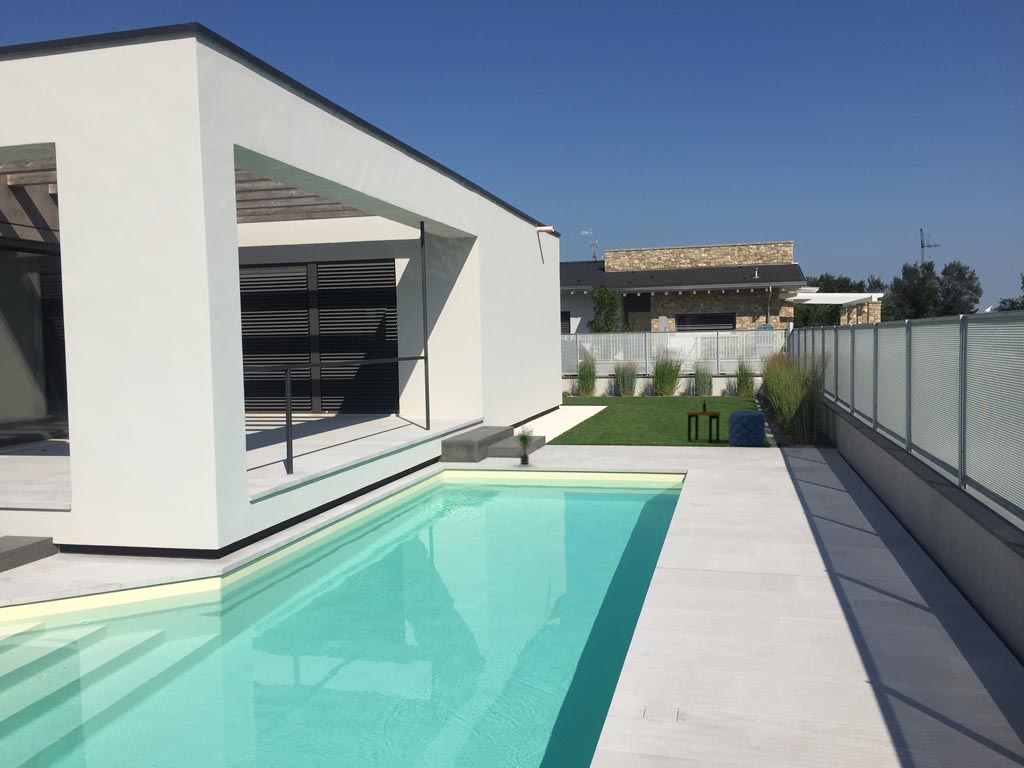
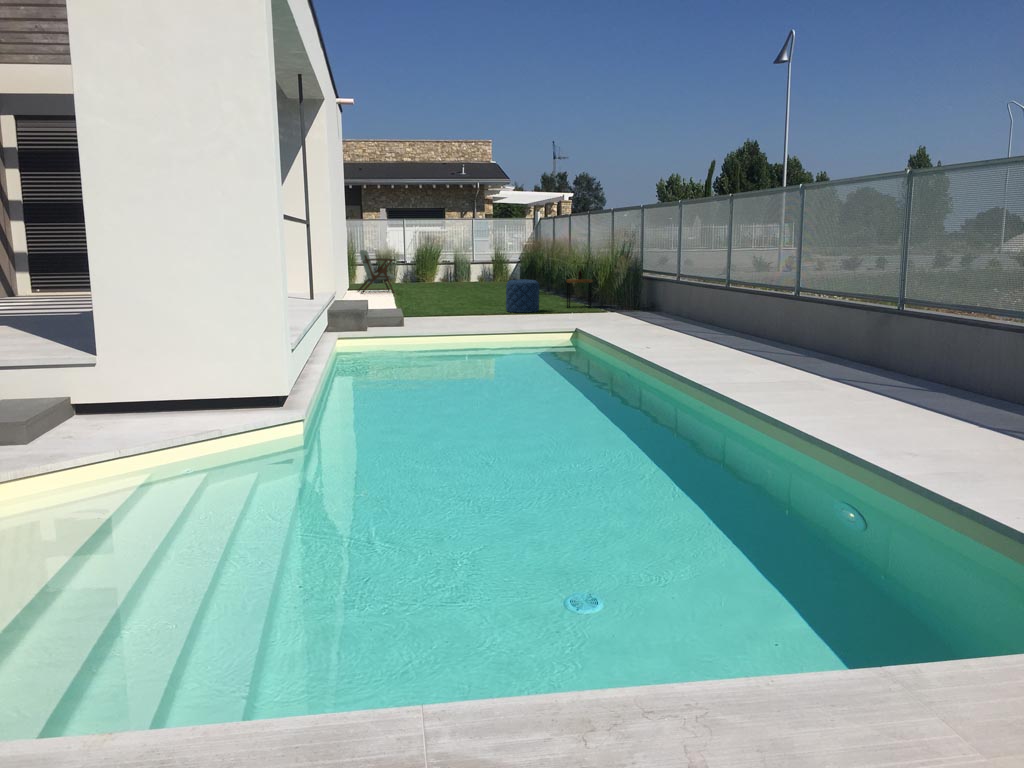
lounge chair: none [554,368,592,411] -> present [358,250,395,293]
pouf: present [728,410,765,446] -> present [506,279,540,313]
potted plant: present [517,427,532,464] -> none [457,286,488,327]

